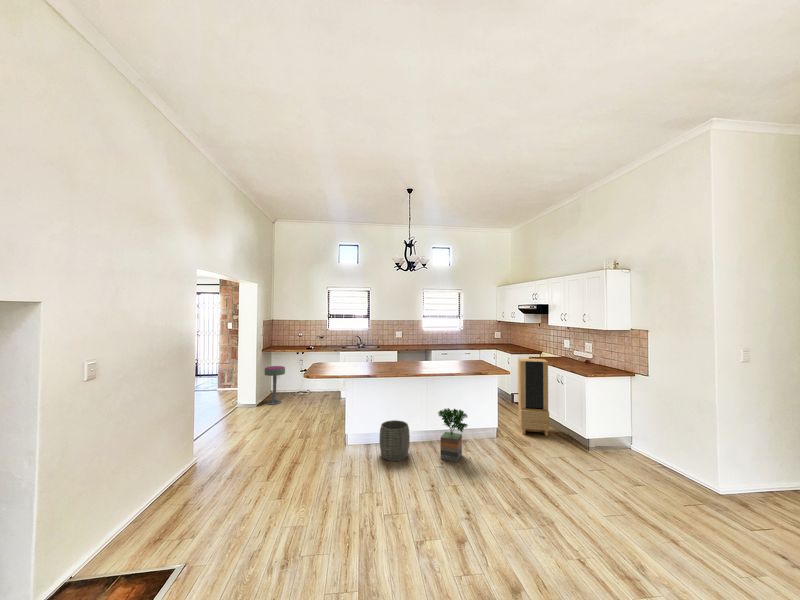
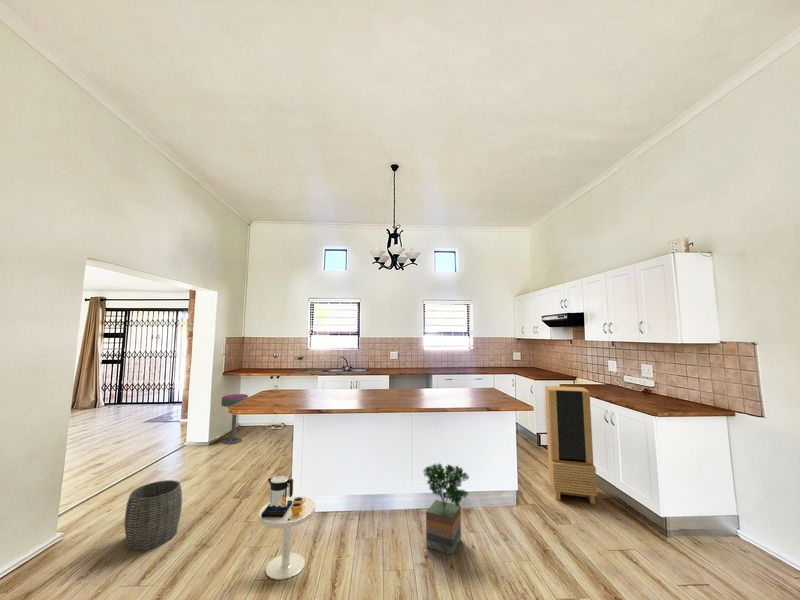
side table: none [339,415,373,475] -> present [259,476,315,580]
woven basket: present [380,420,410,461] -> present [125,480,182,550]

